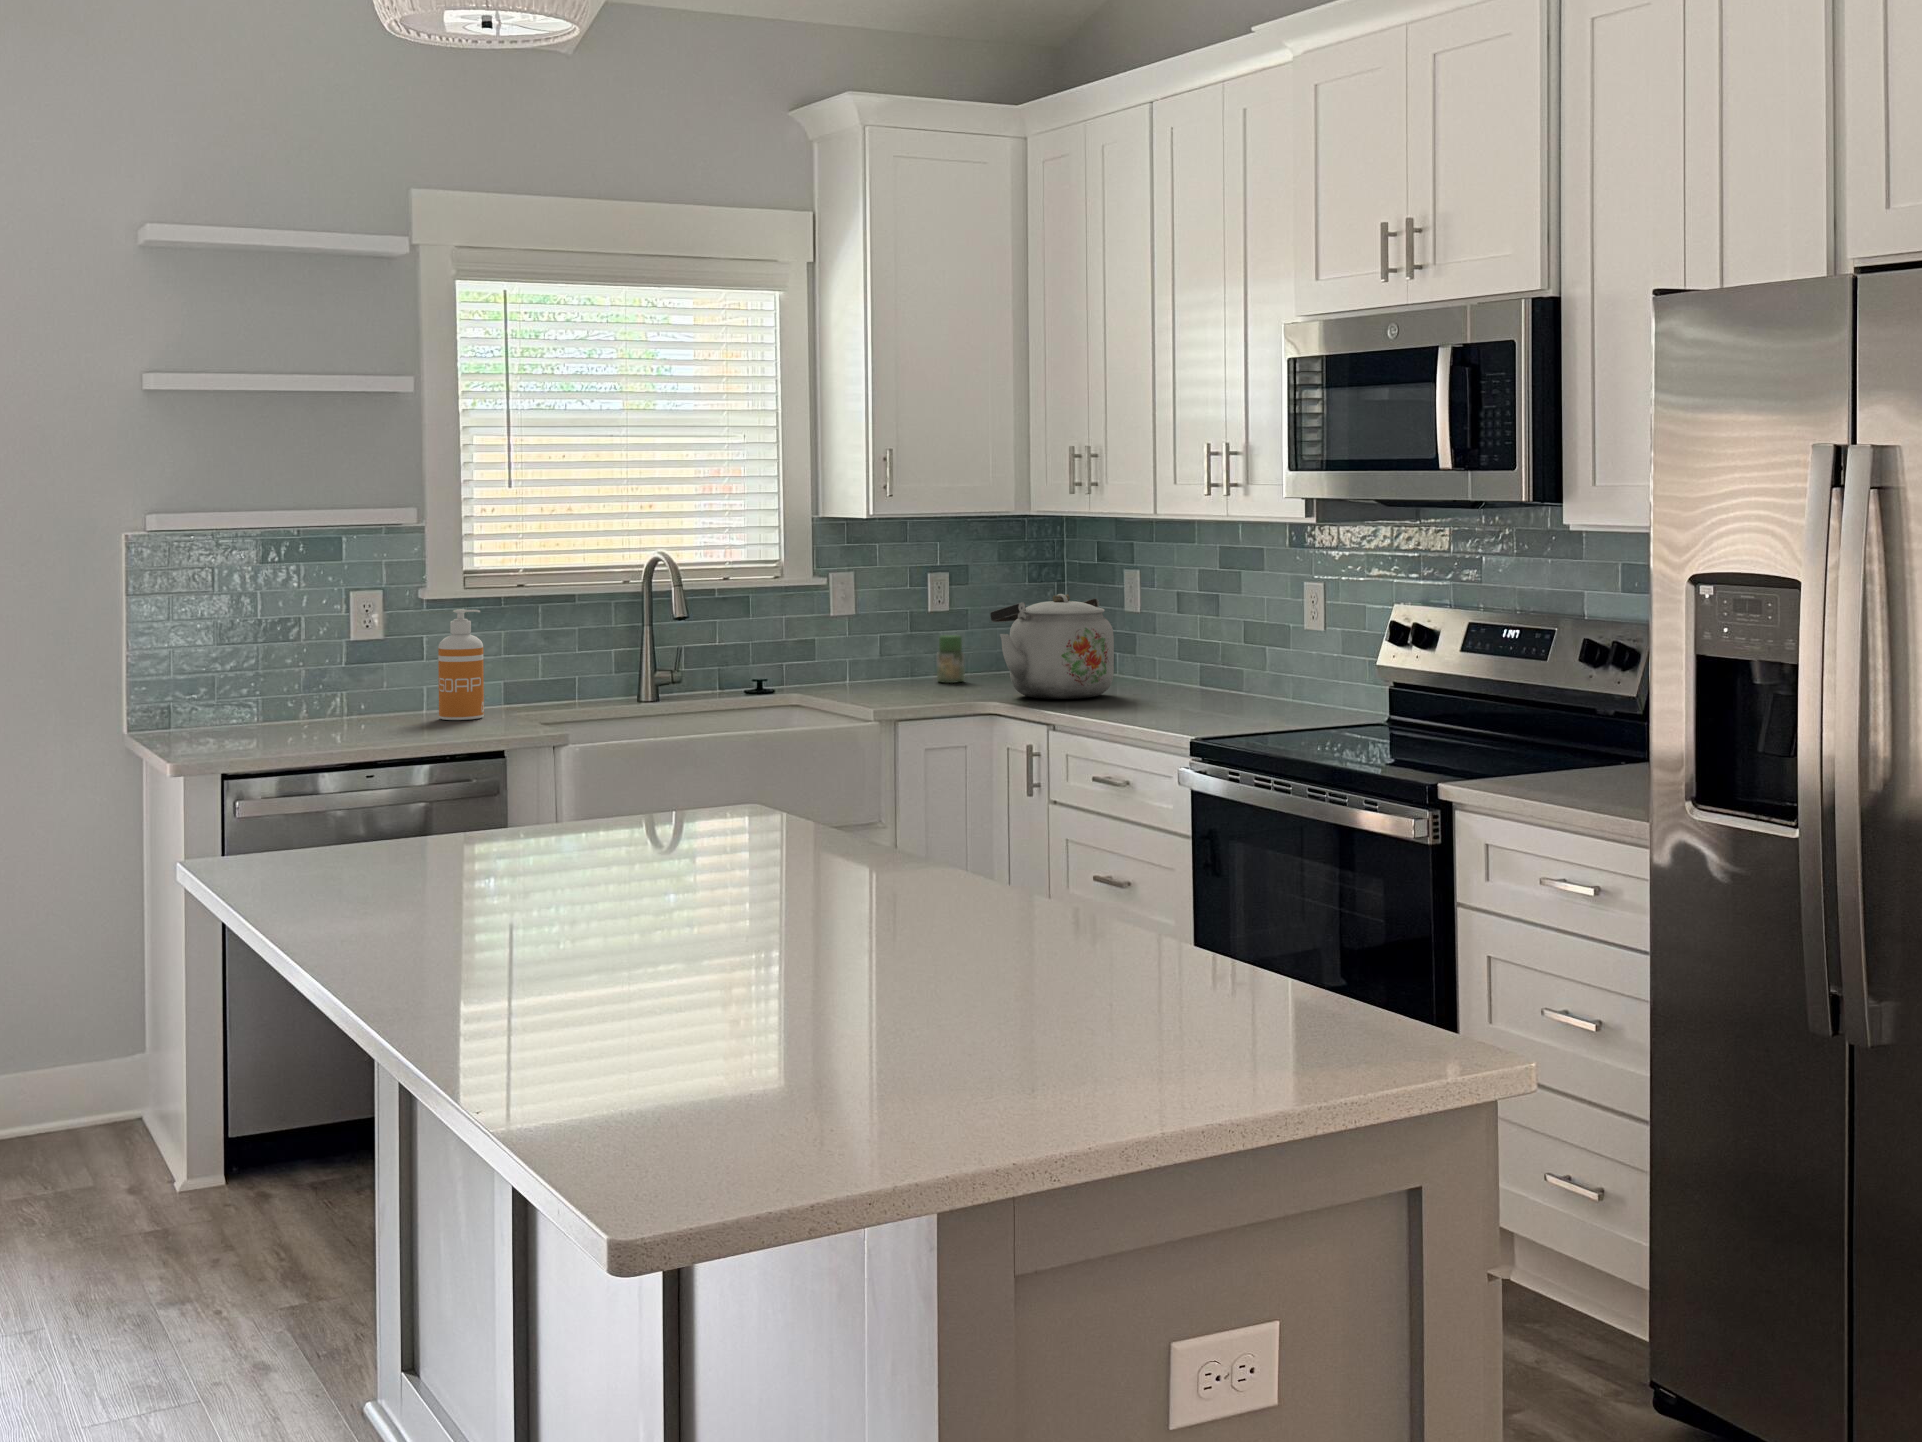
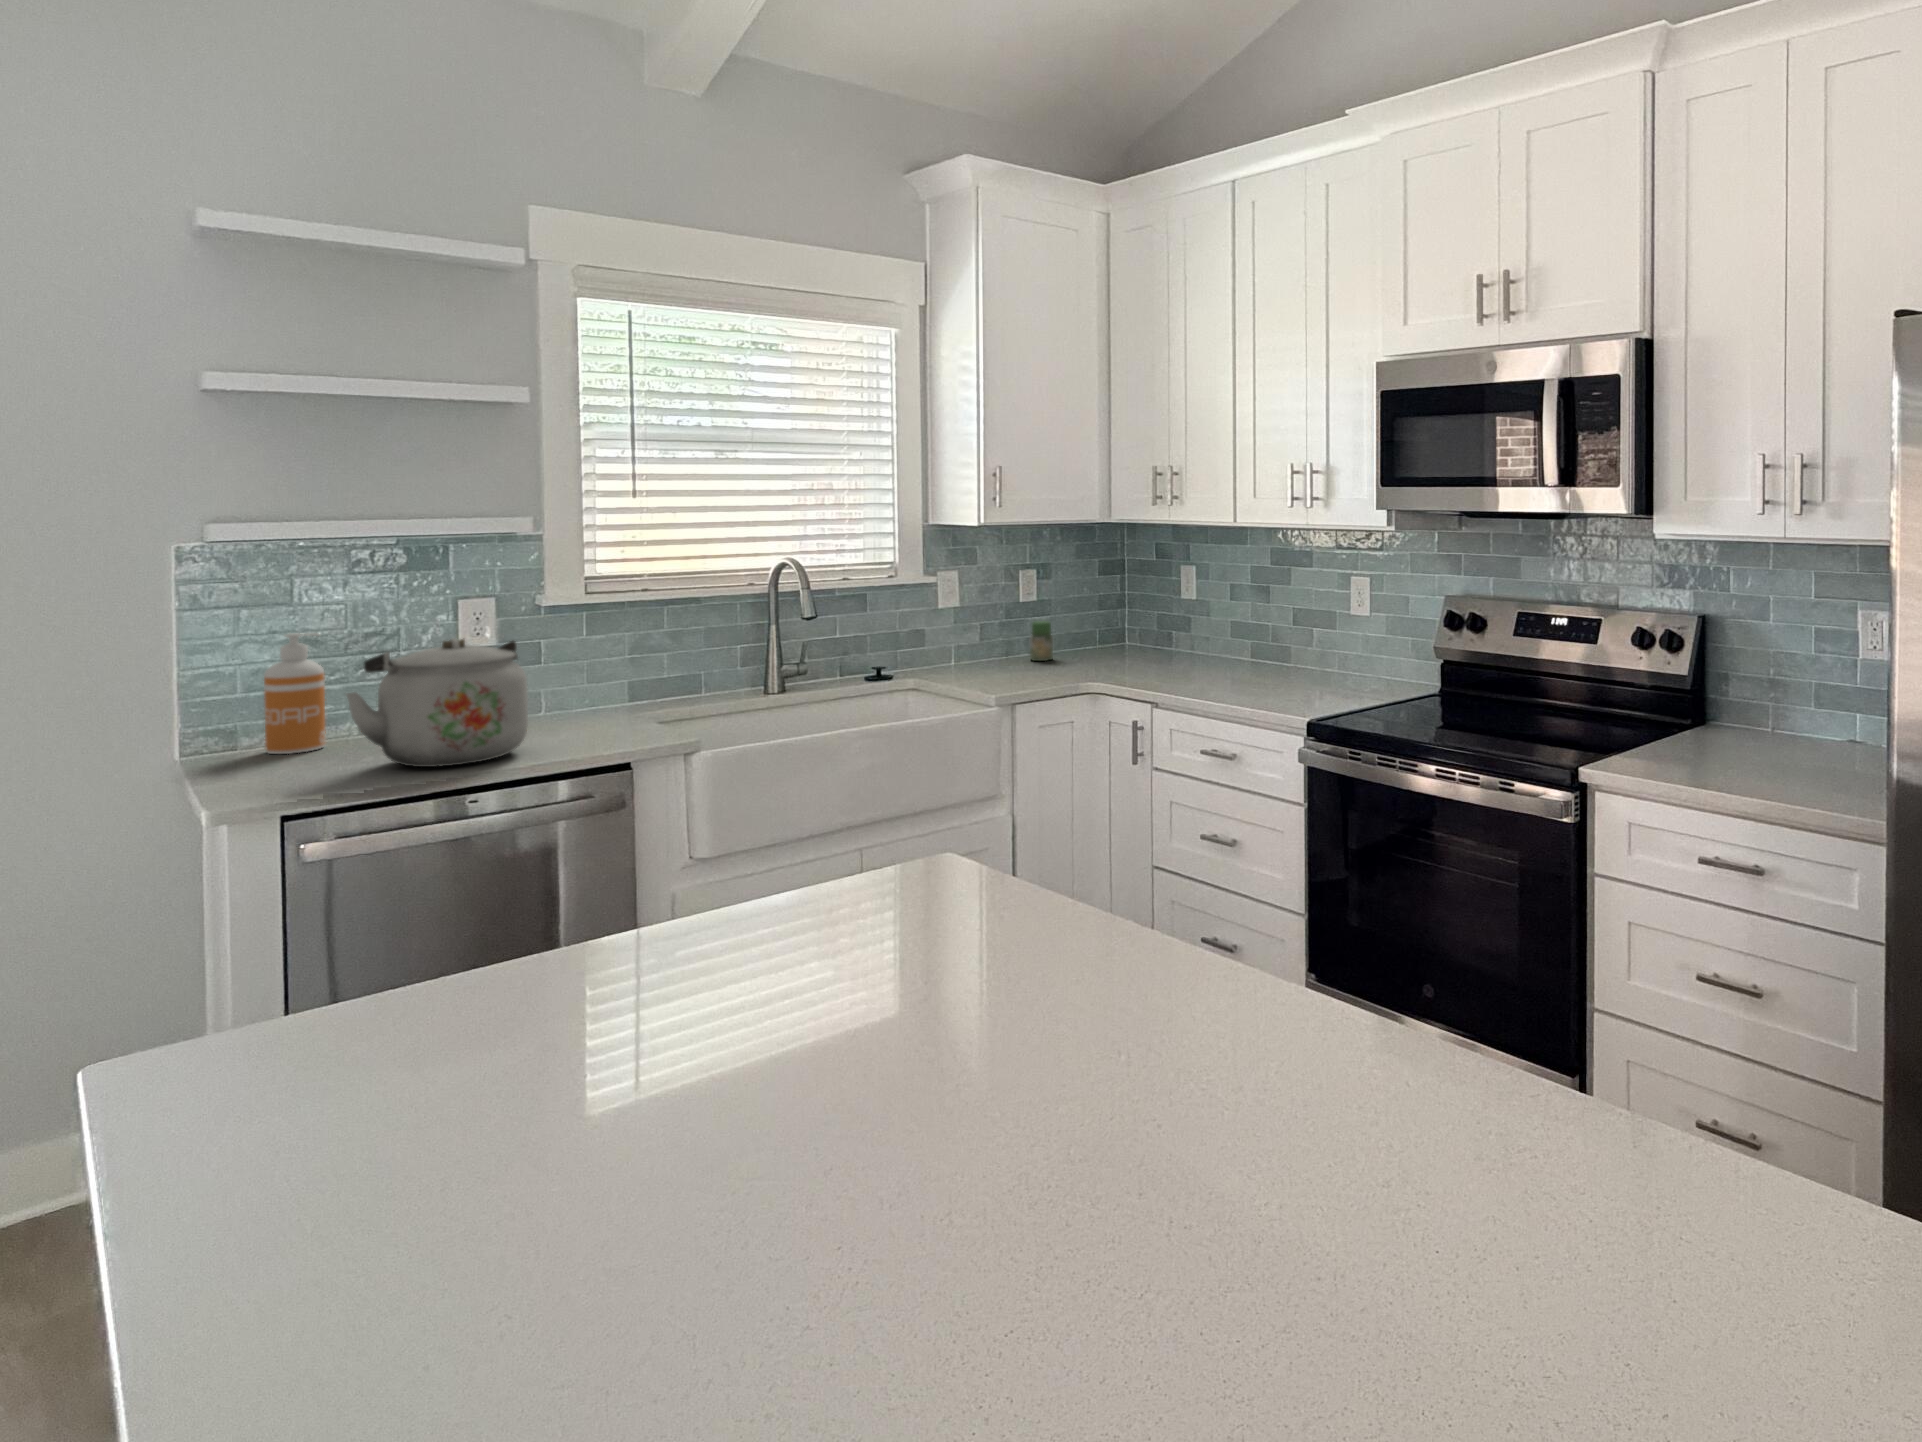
kettle: present [990,594,1114,699] -> present [346,638,528,767]
soap dispenser: present [438,609,484,720] -> present [264,633,326,754]

